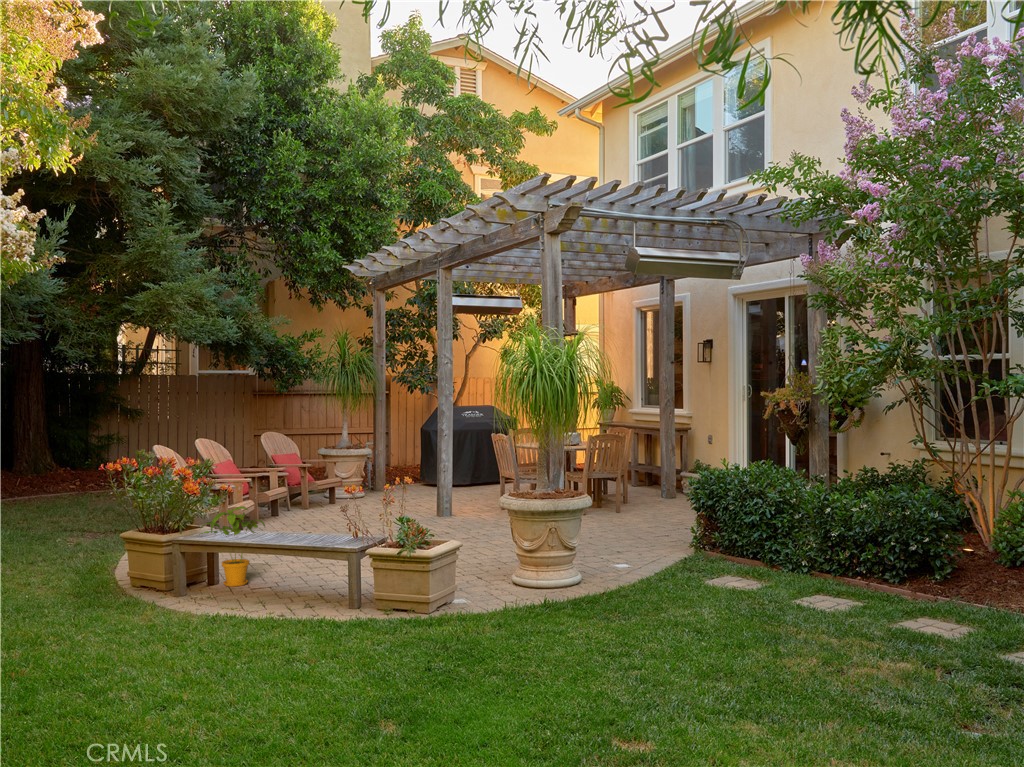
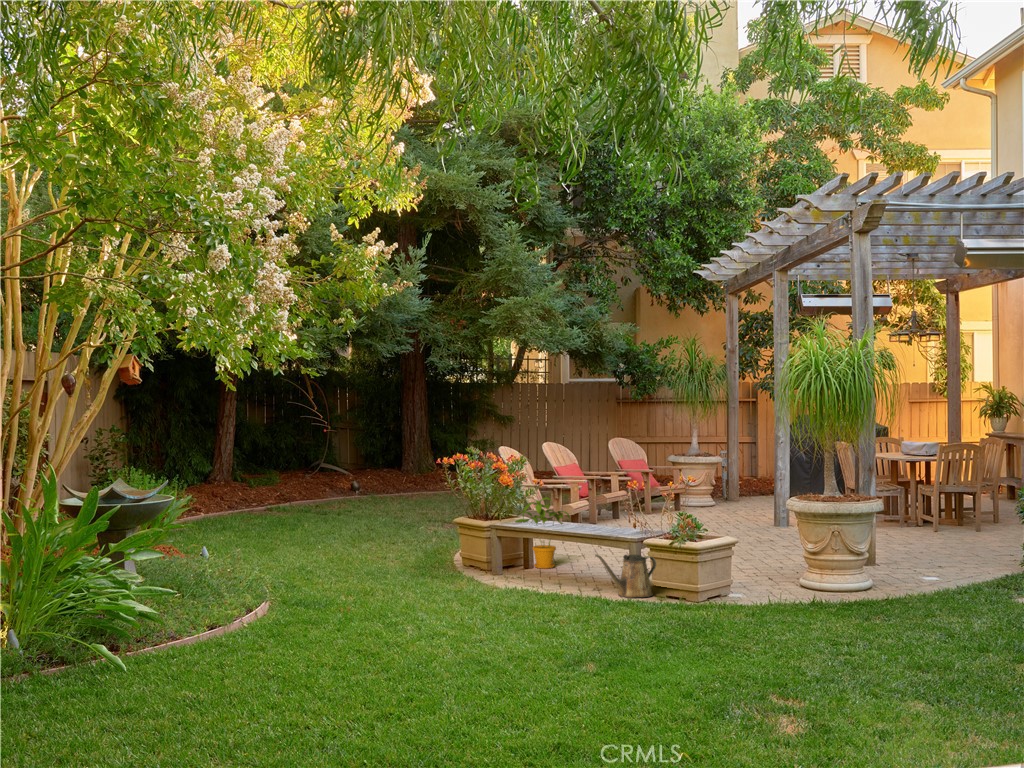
watering can: none [321,569,382,618] -> present [595,554,656,598]

